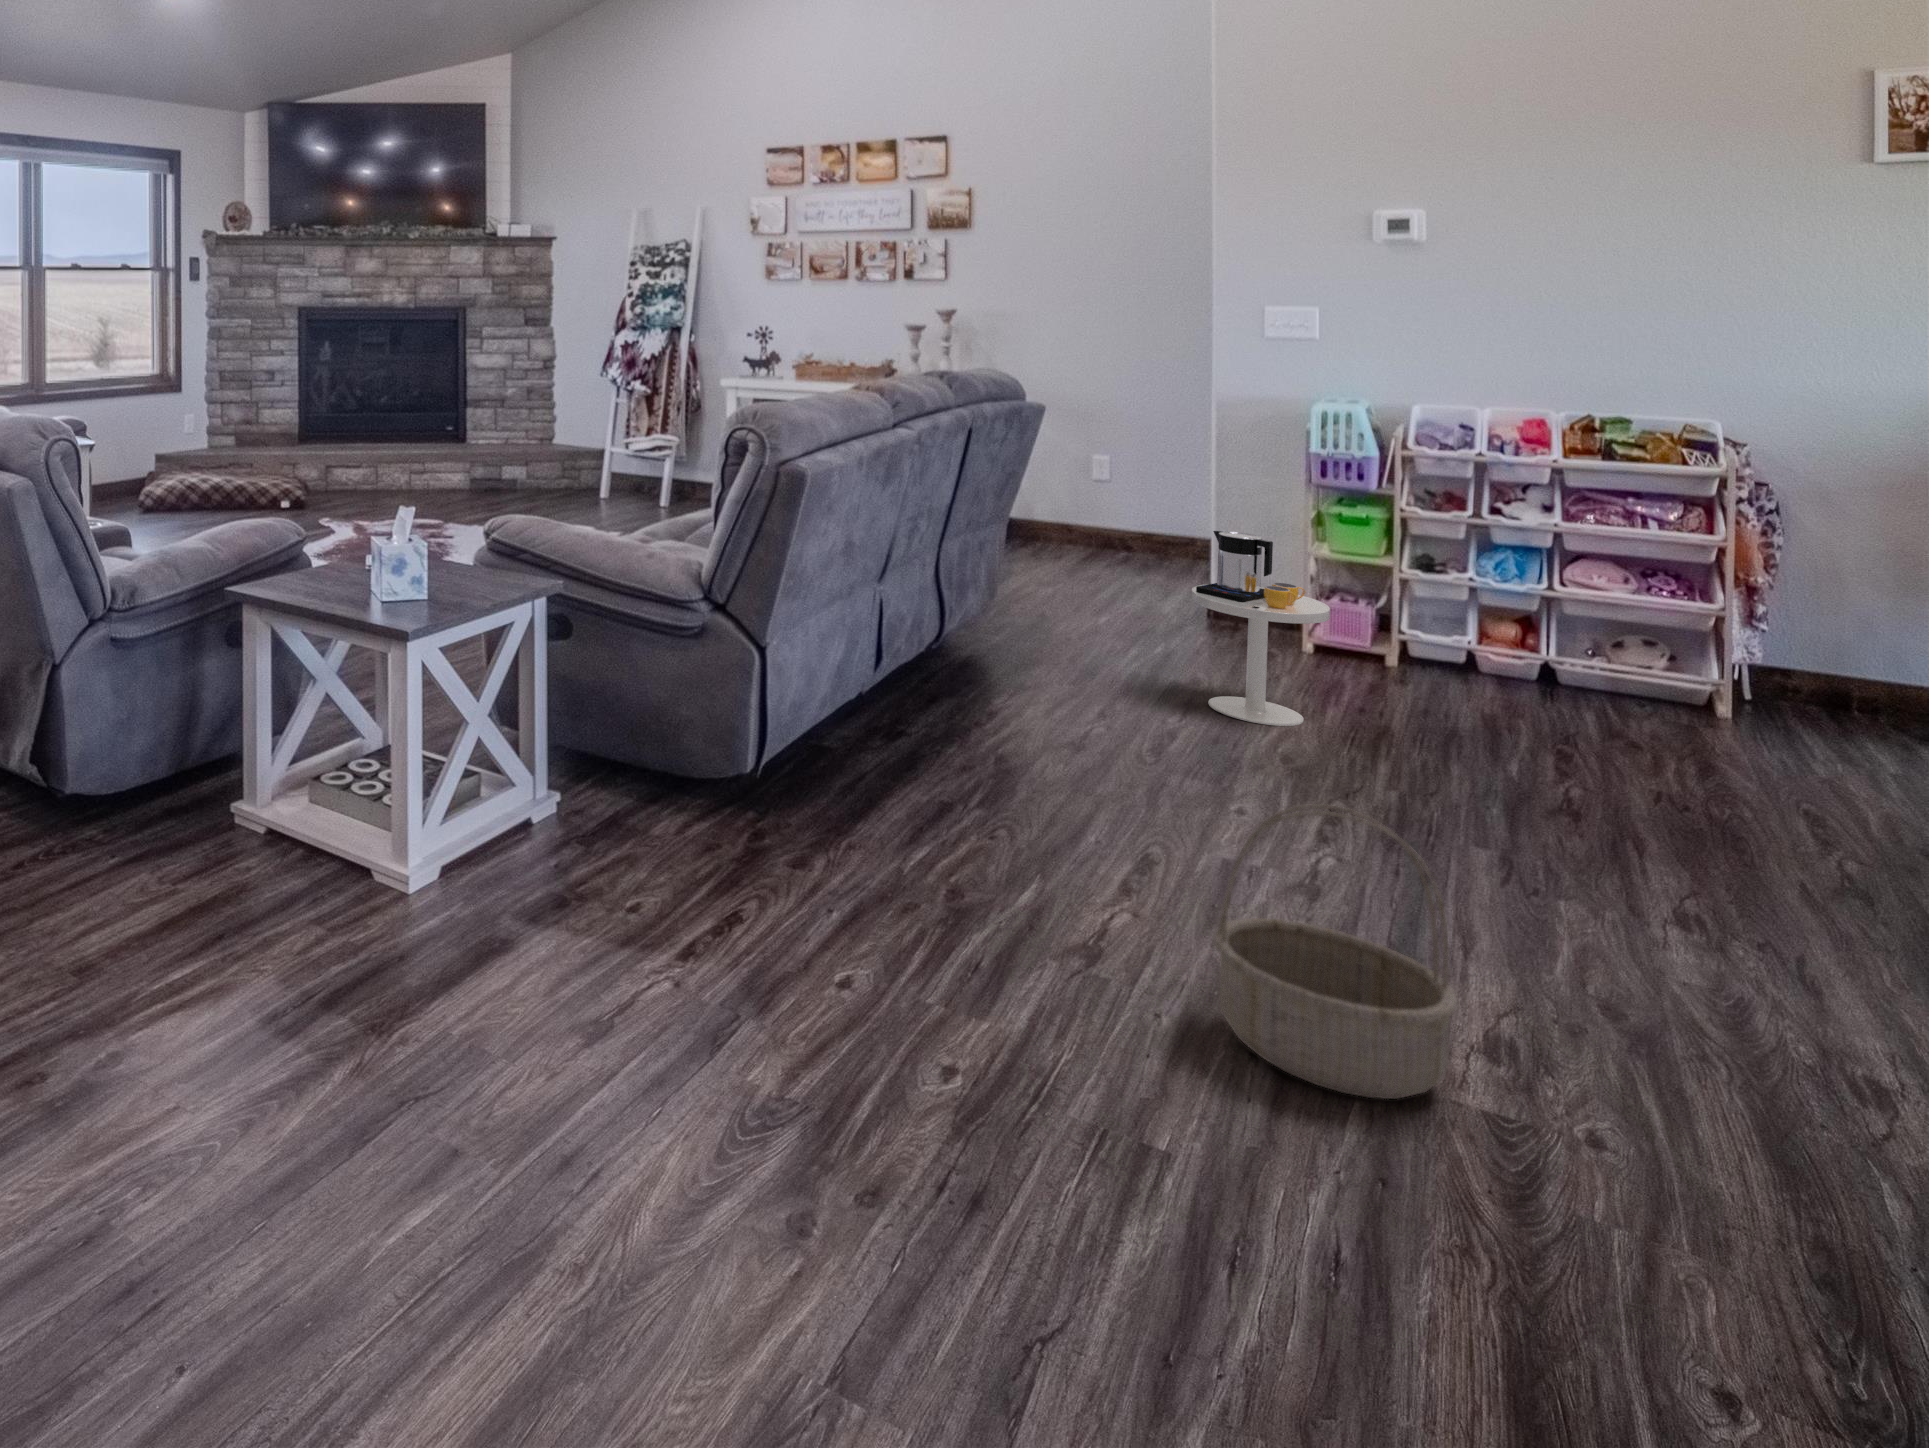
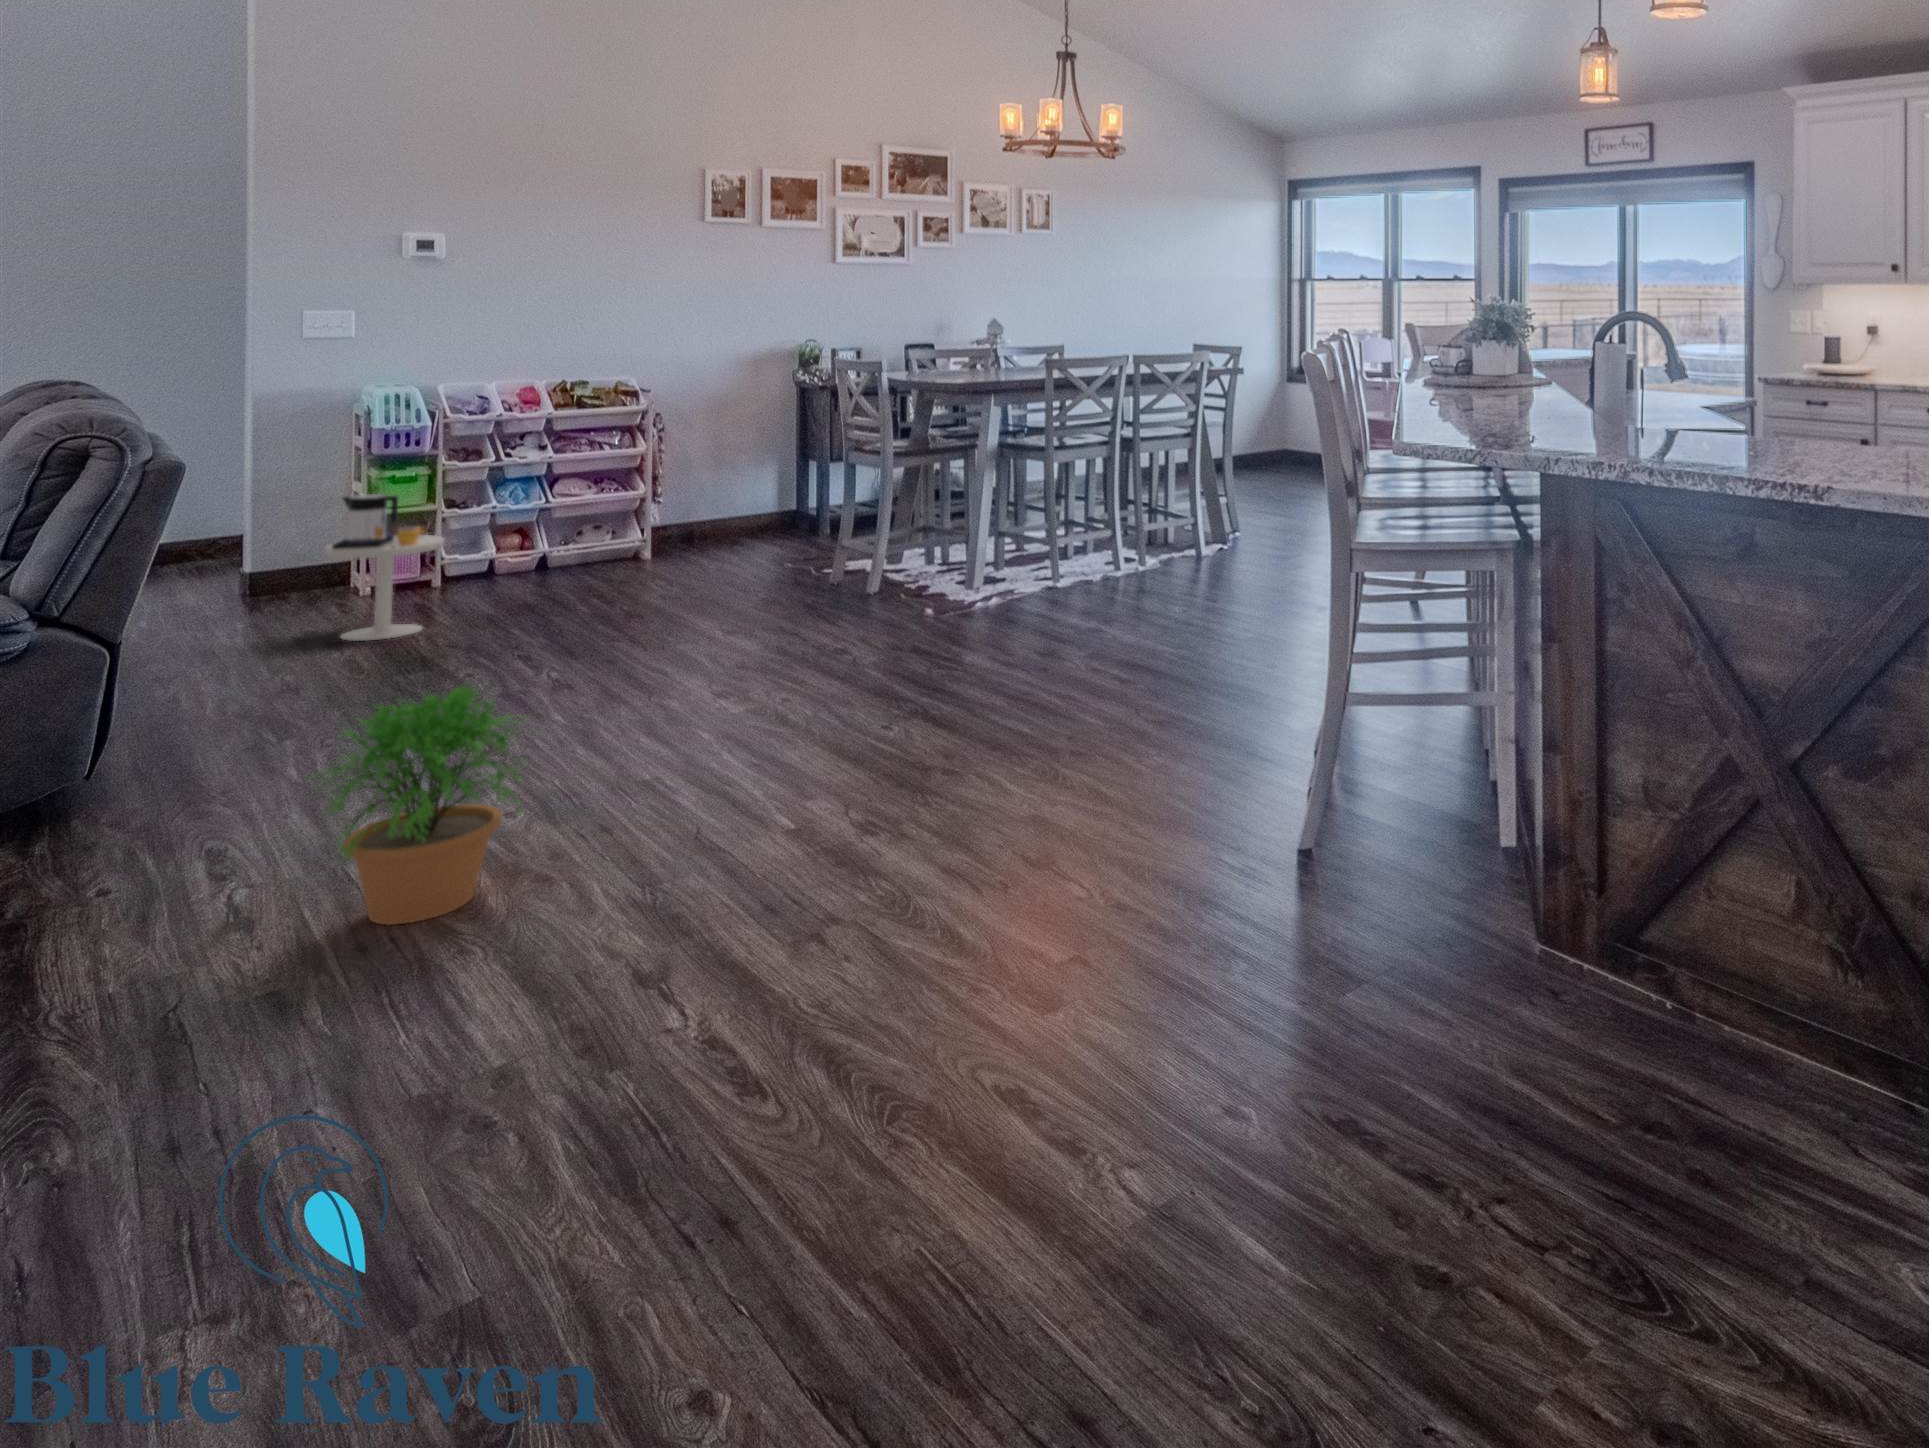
basket: present [1213,804,1458,1099] -> none [554,593,684,748]
potted plant: none [628,860,906,1260] -> present [311,686,528,925]

